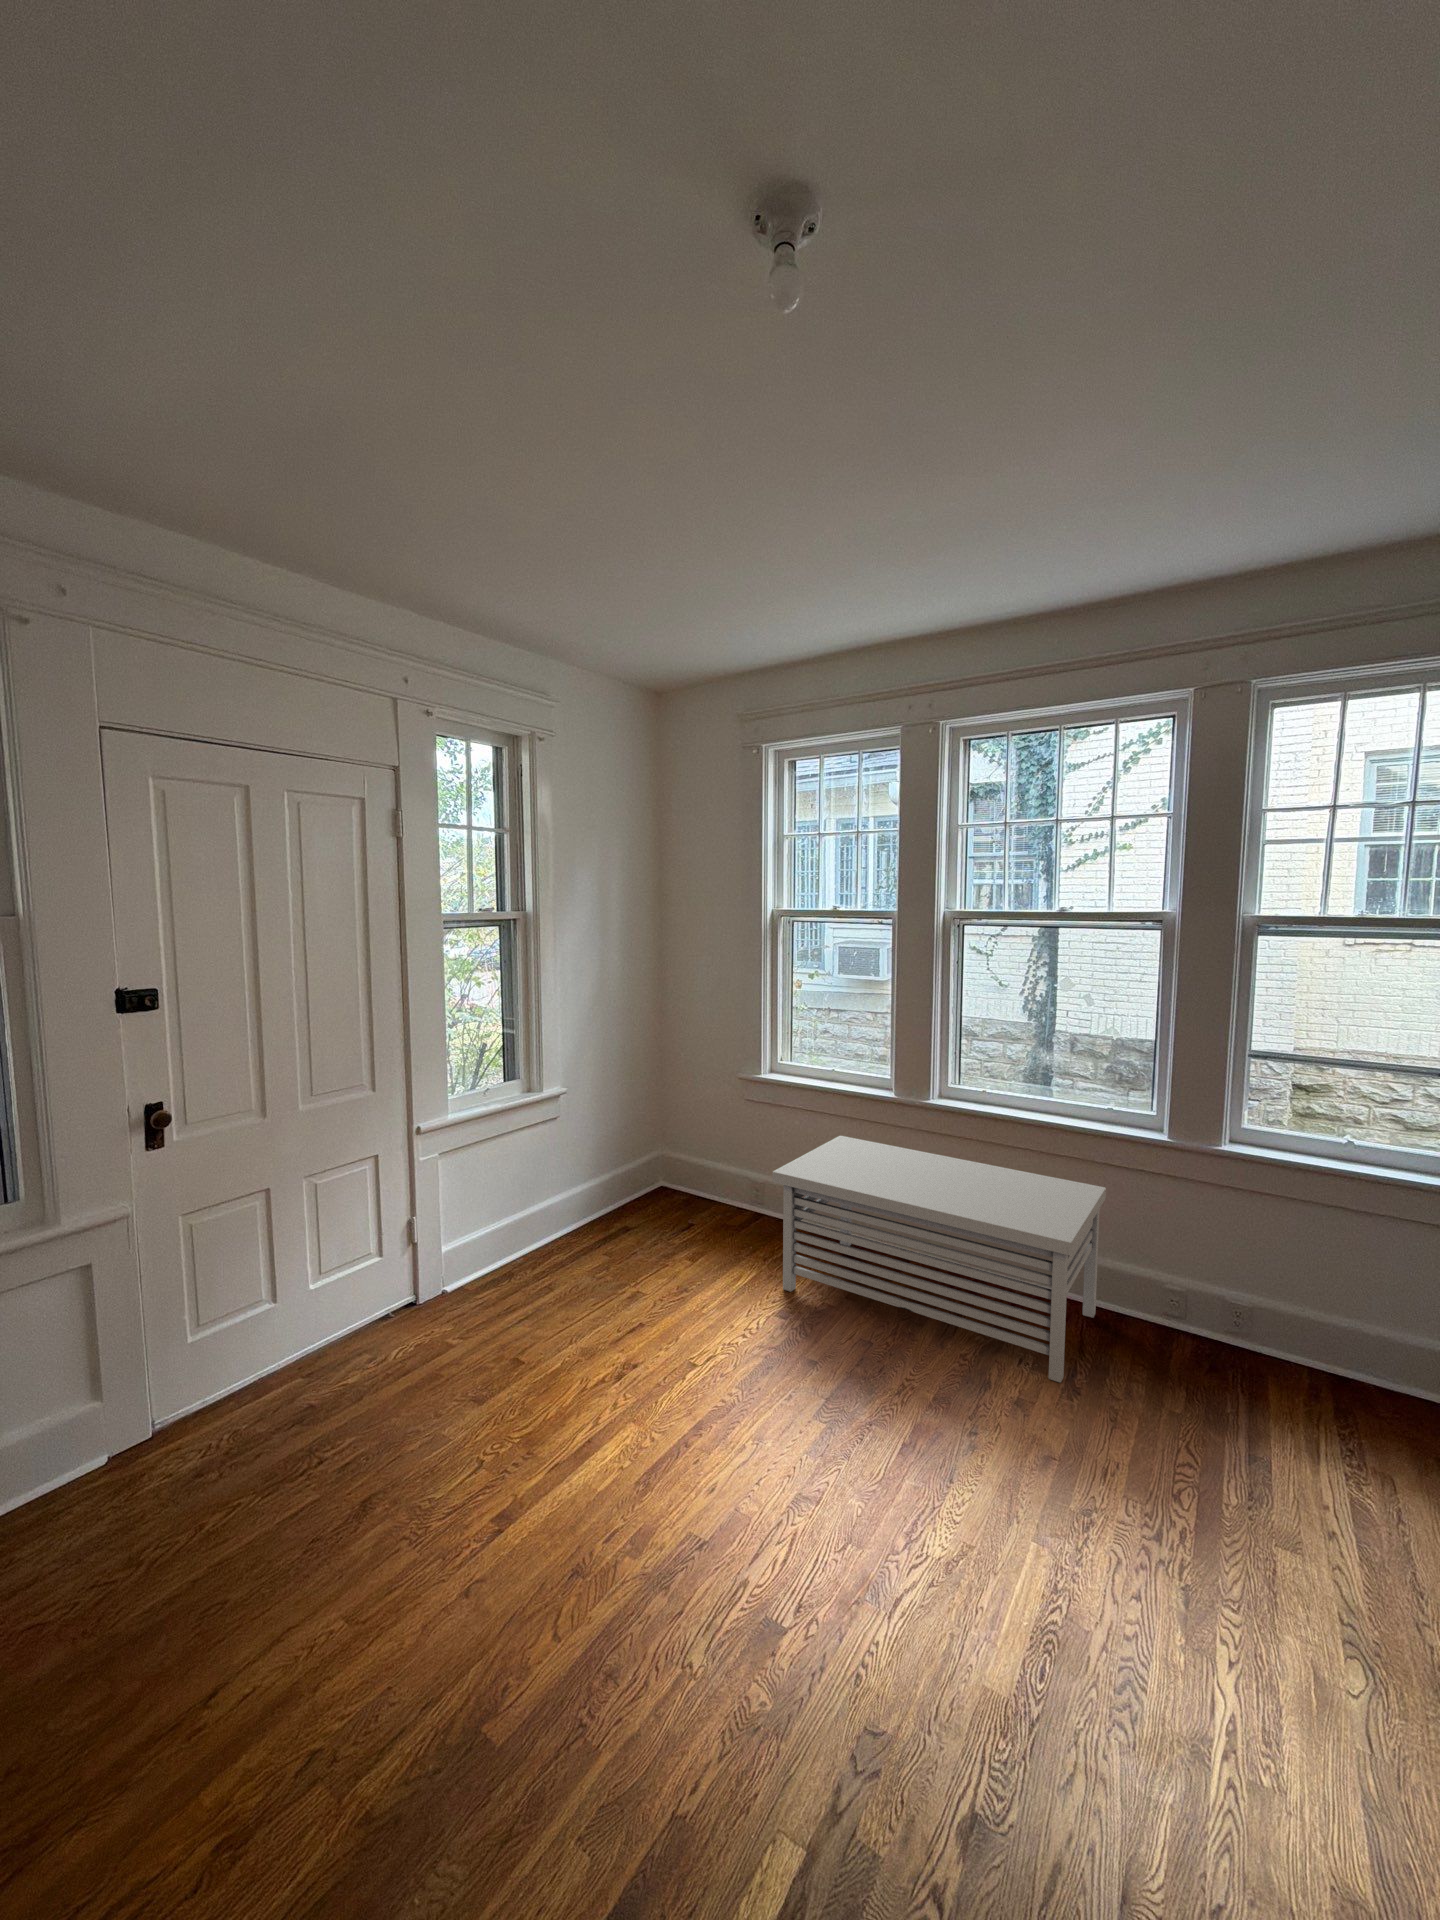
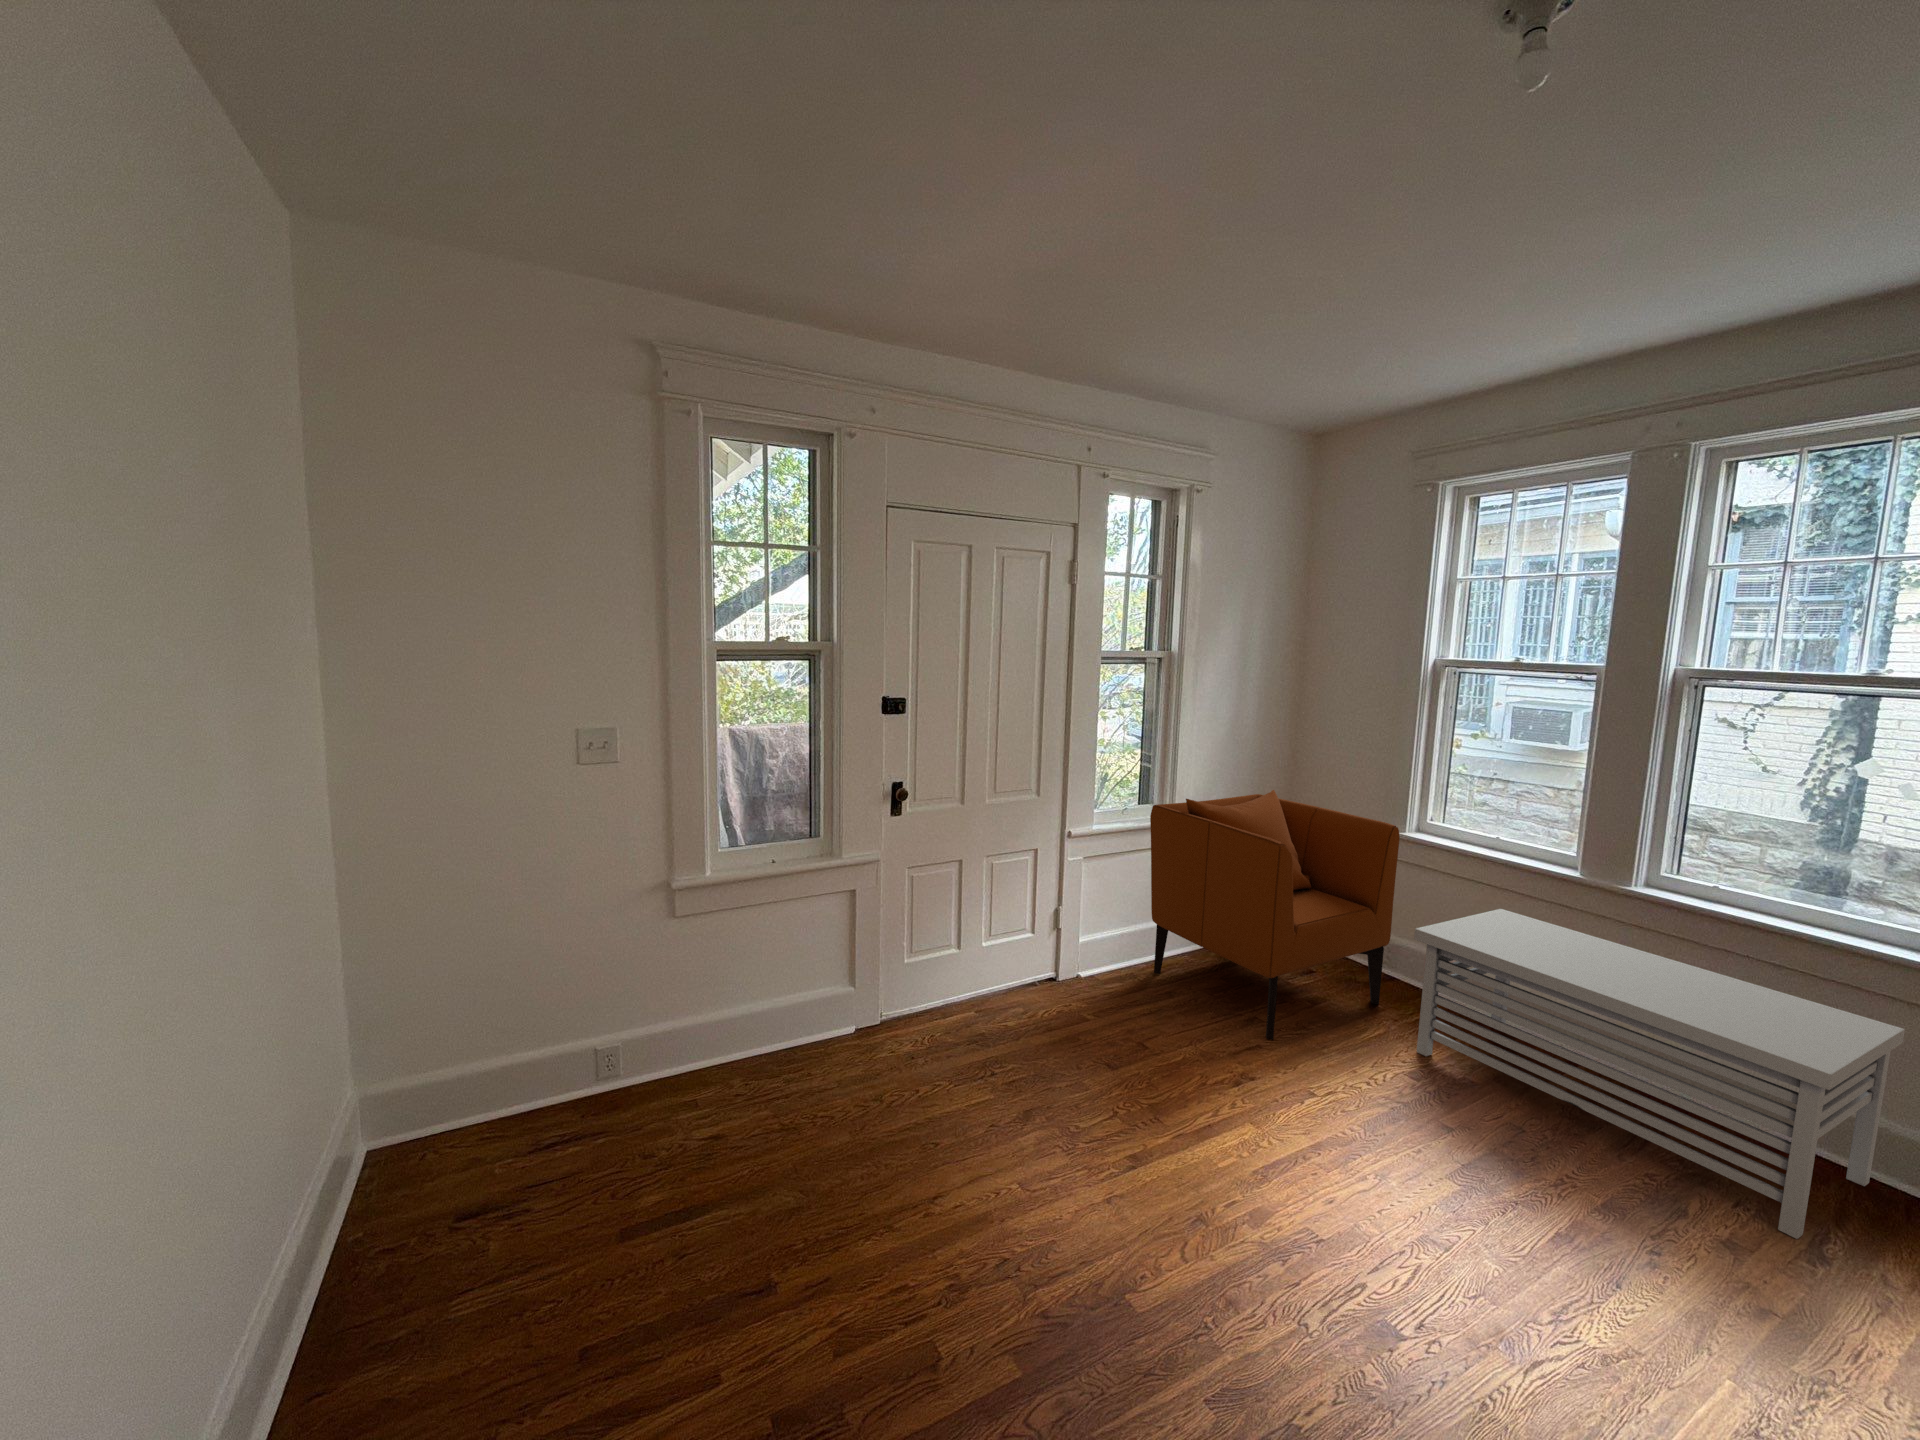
armchair: none [513,1048,754,1315] -> present [1150,790,1400,1040]

